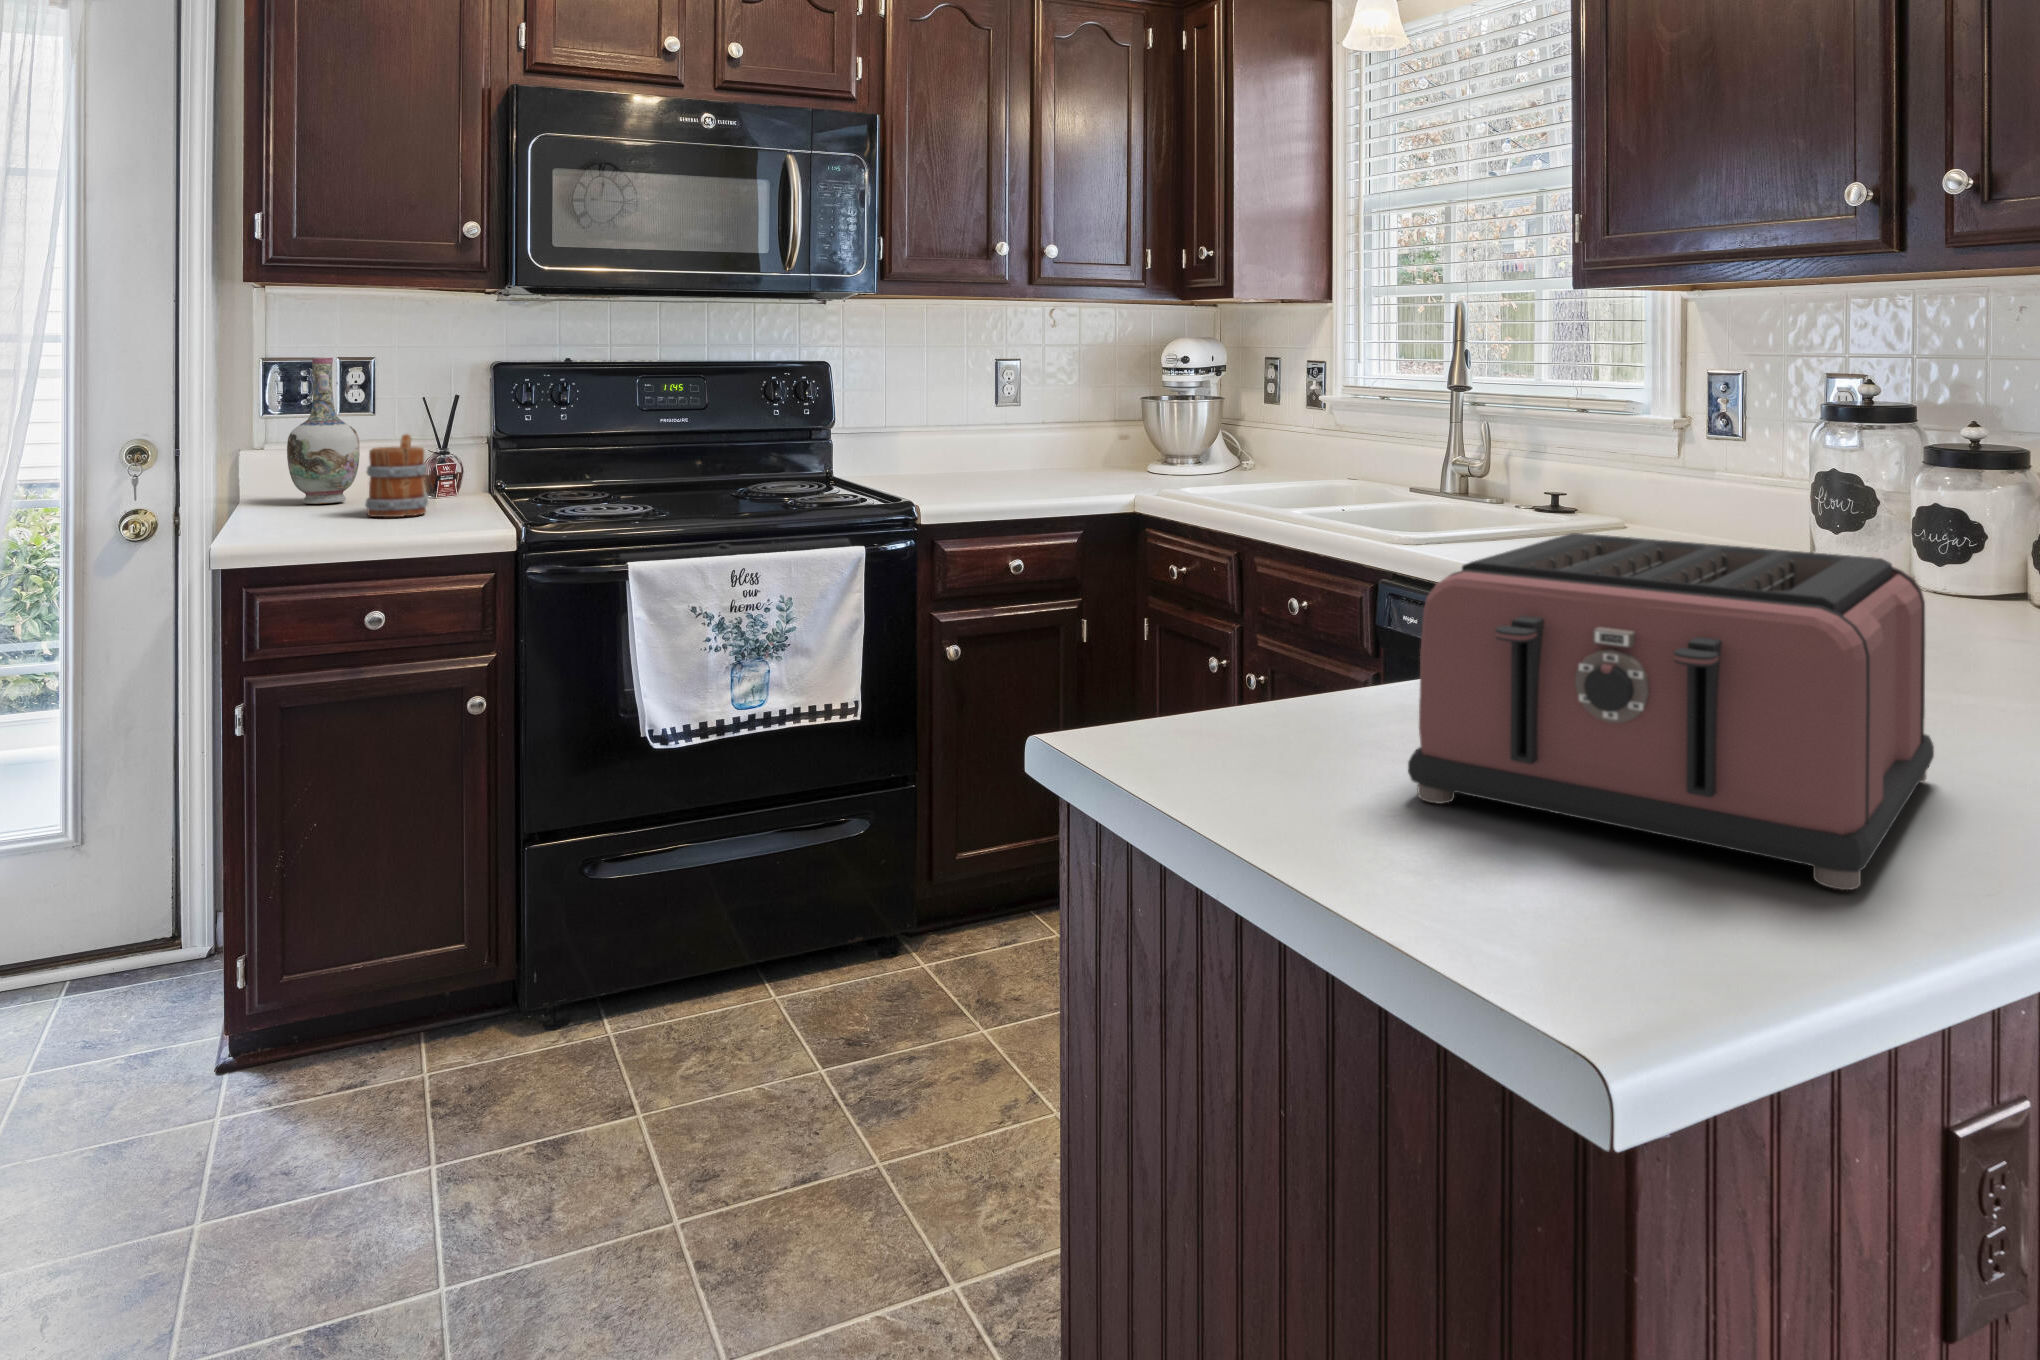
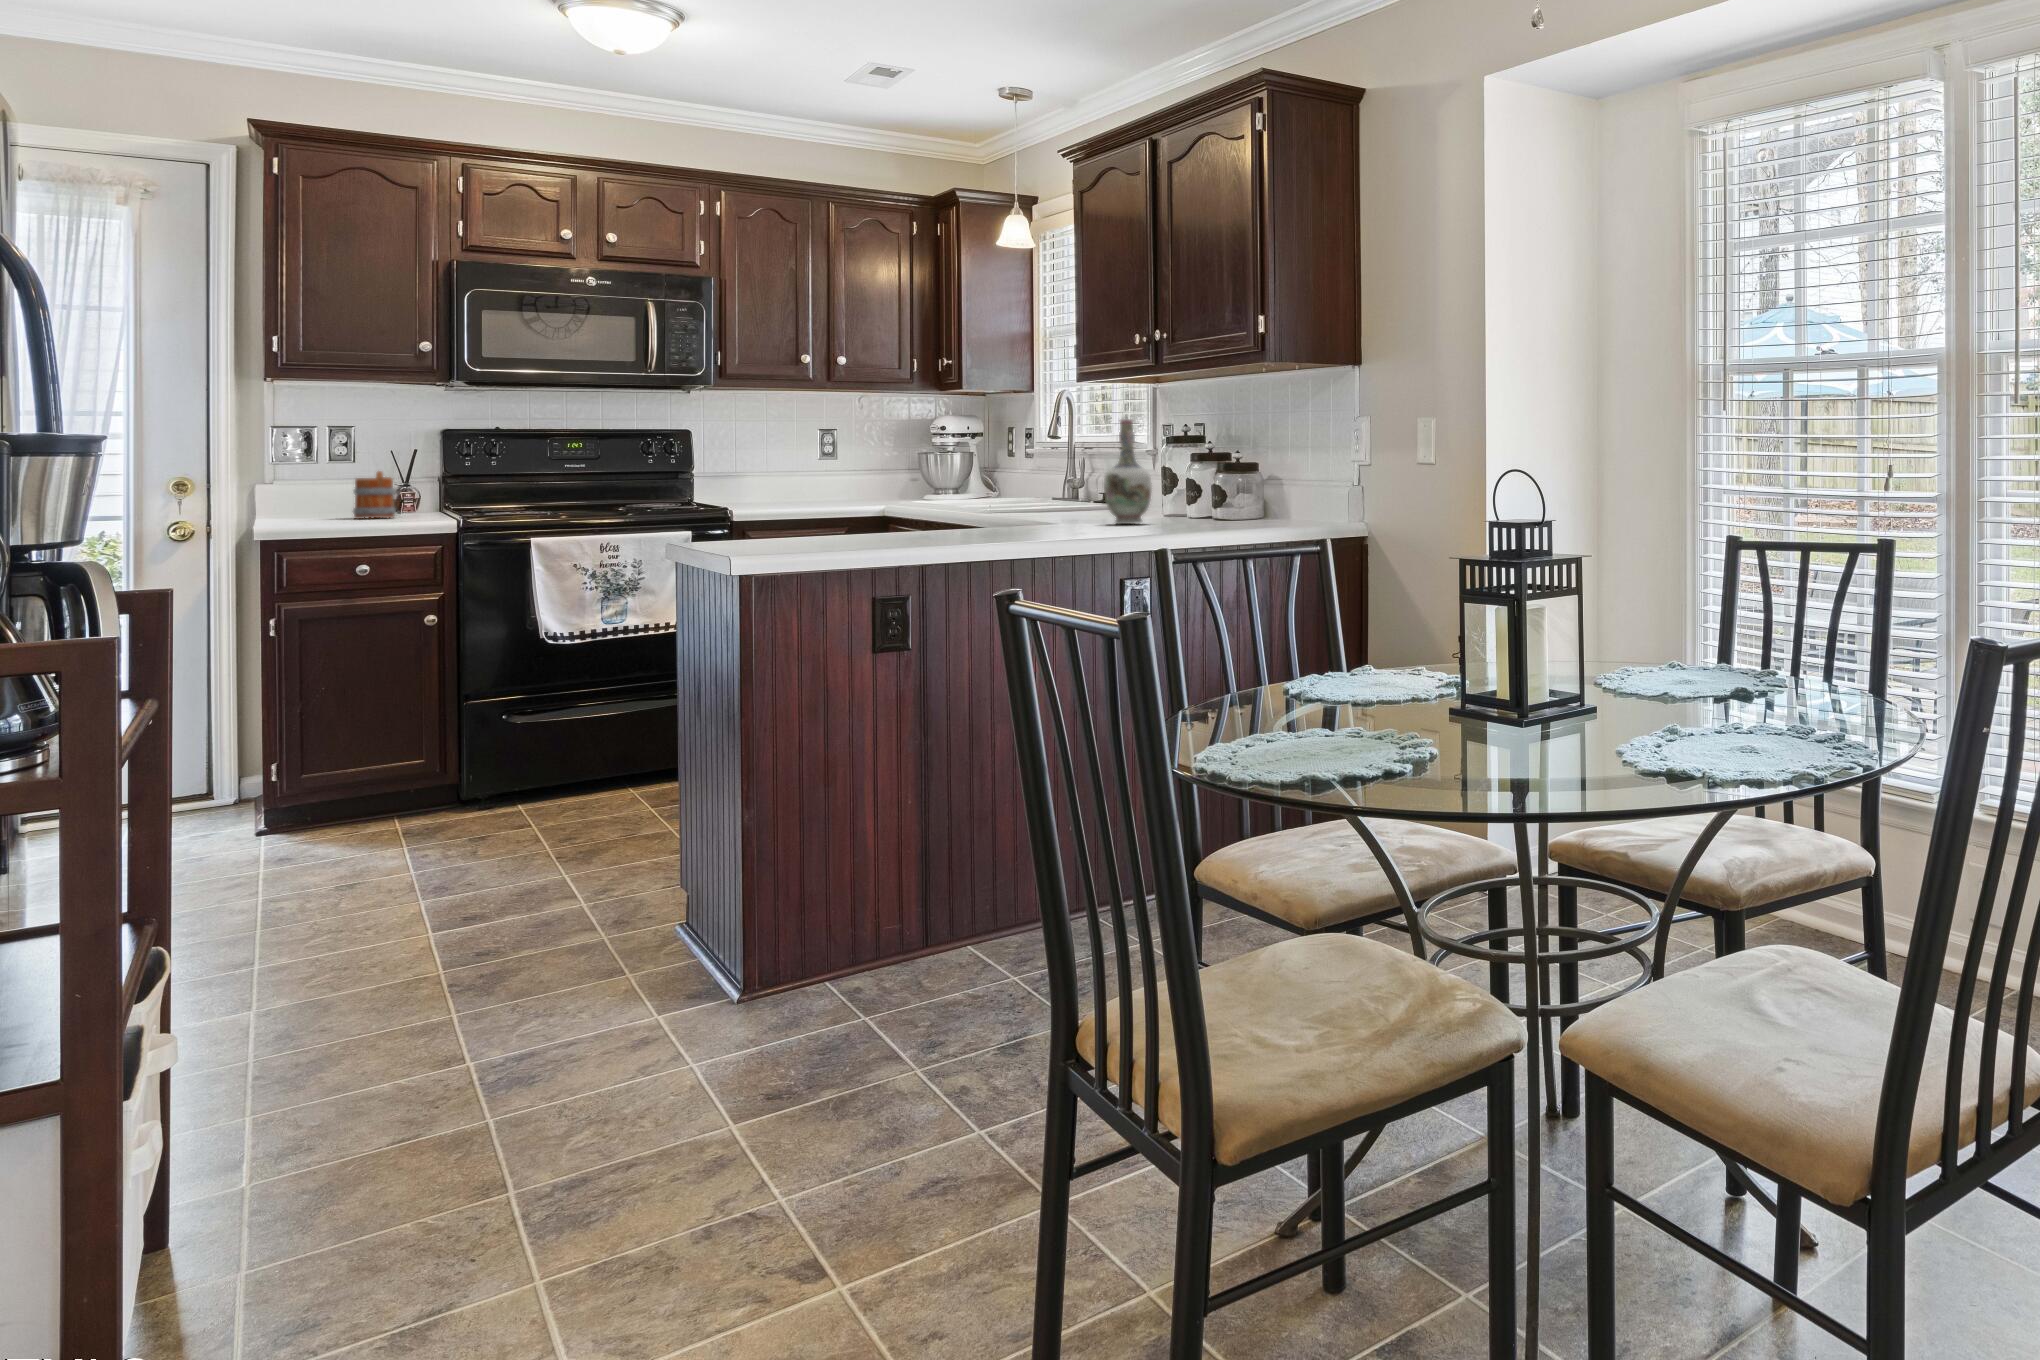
vase: present [287,357,360,504] -> present [1104,419,1152,524]
toaster: present [1408,533,1934,890] -> none [781,463,980,542]

